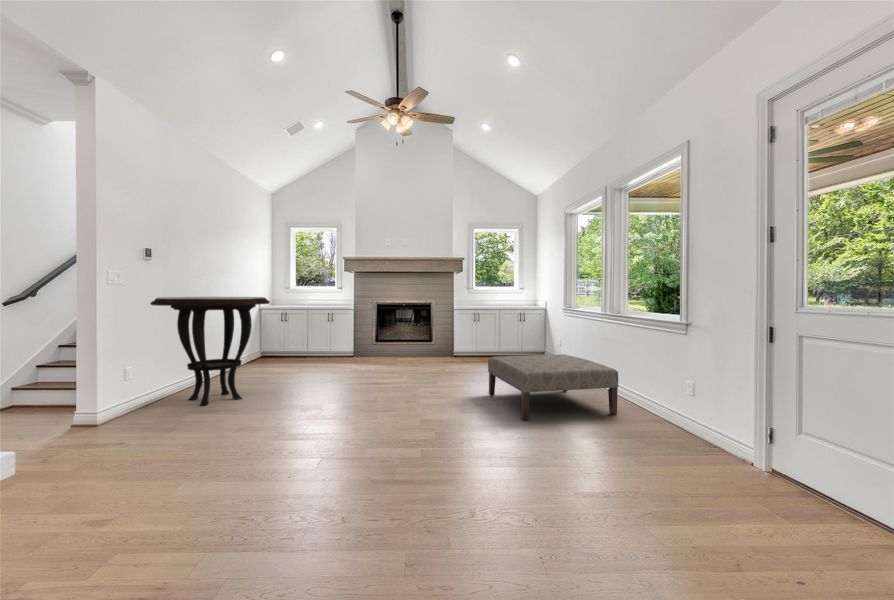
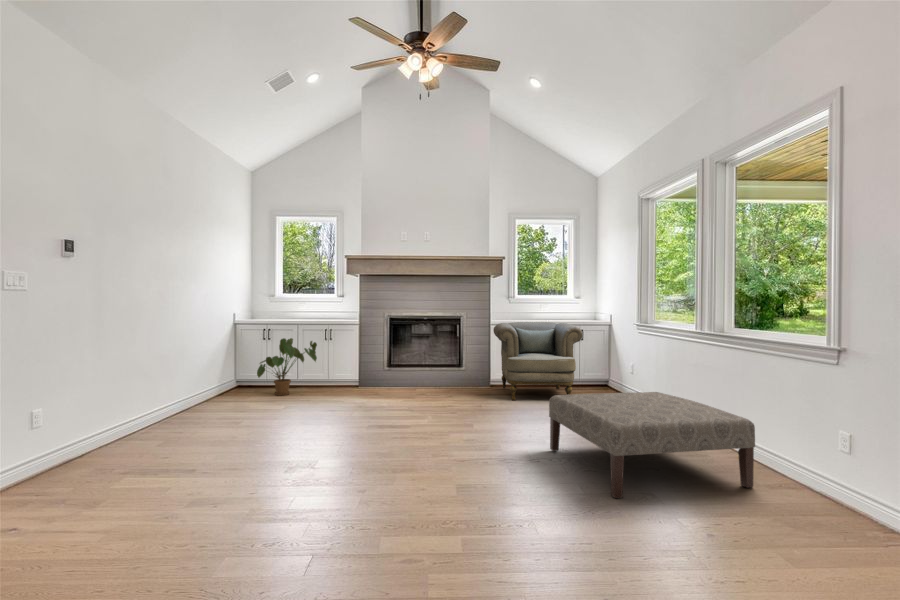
side table: present [150,297,270,406] -> none [73,309,244,465]
armchair: none [457,308,522,366] -> present [493,322,582,401]
house plant: none [276,320,322,364] -> present [257,338,317,395]

